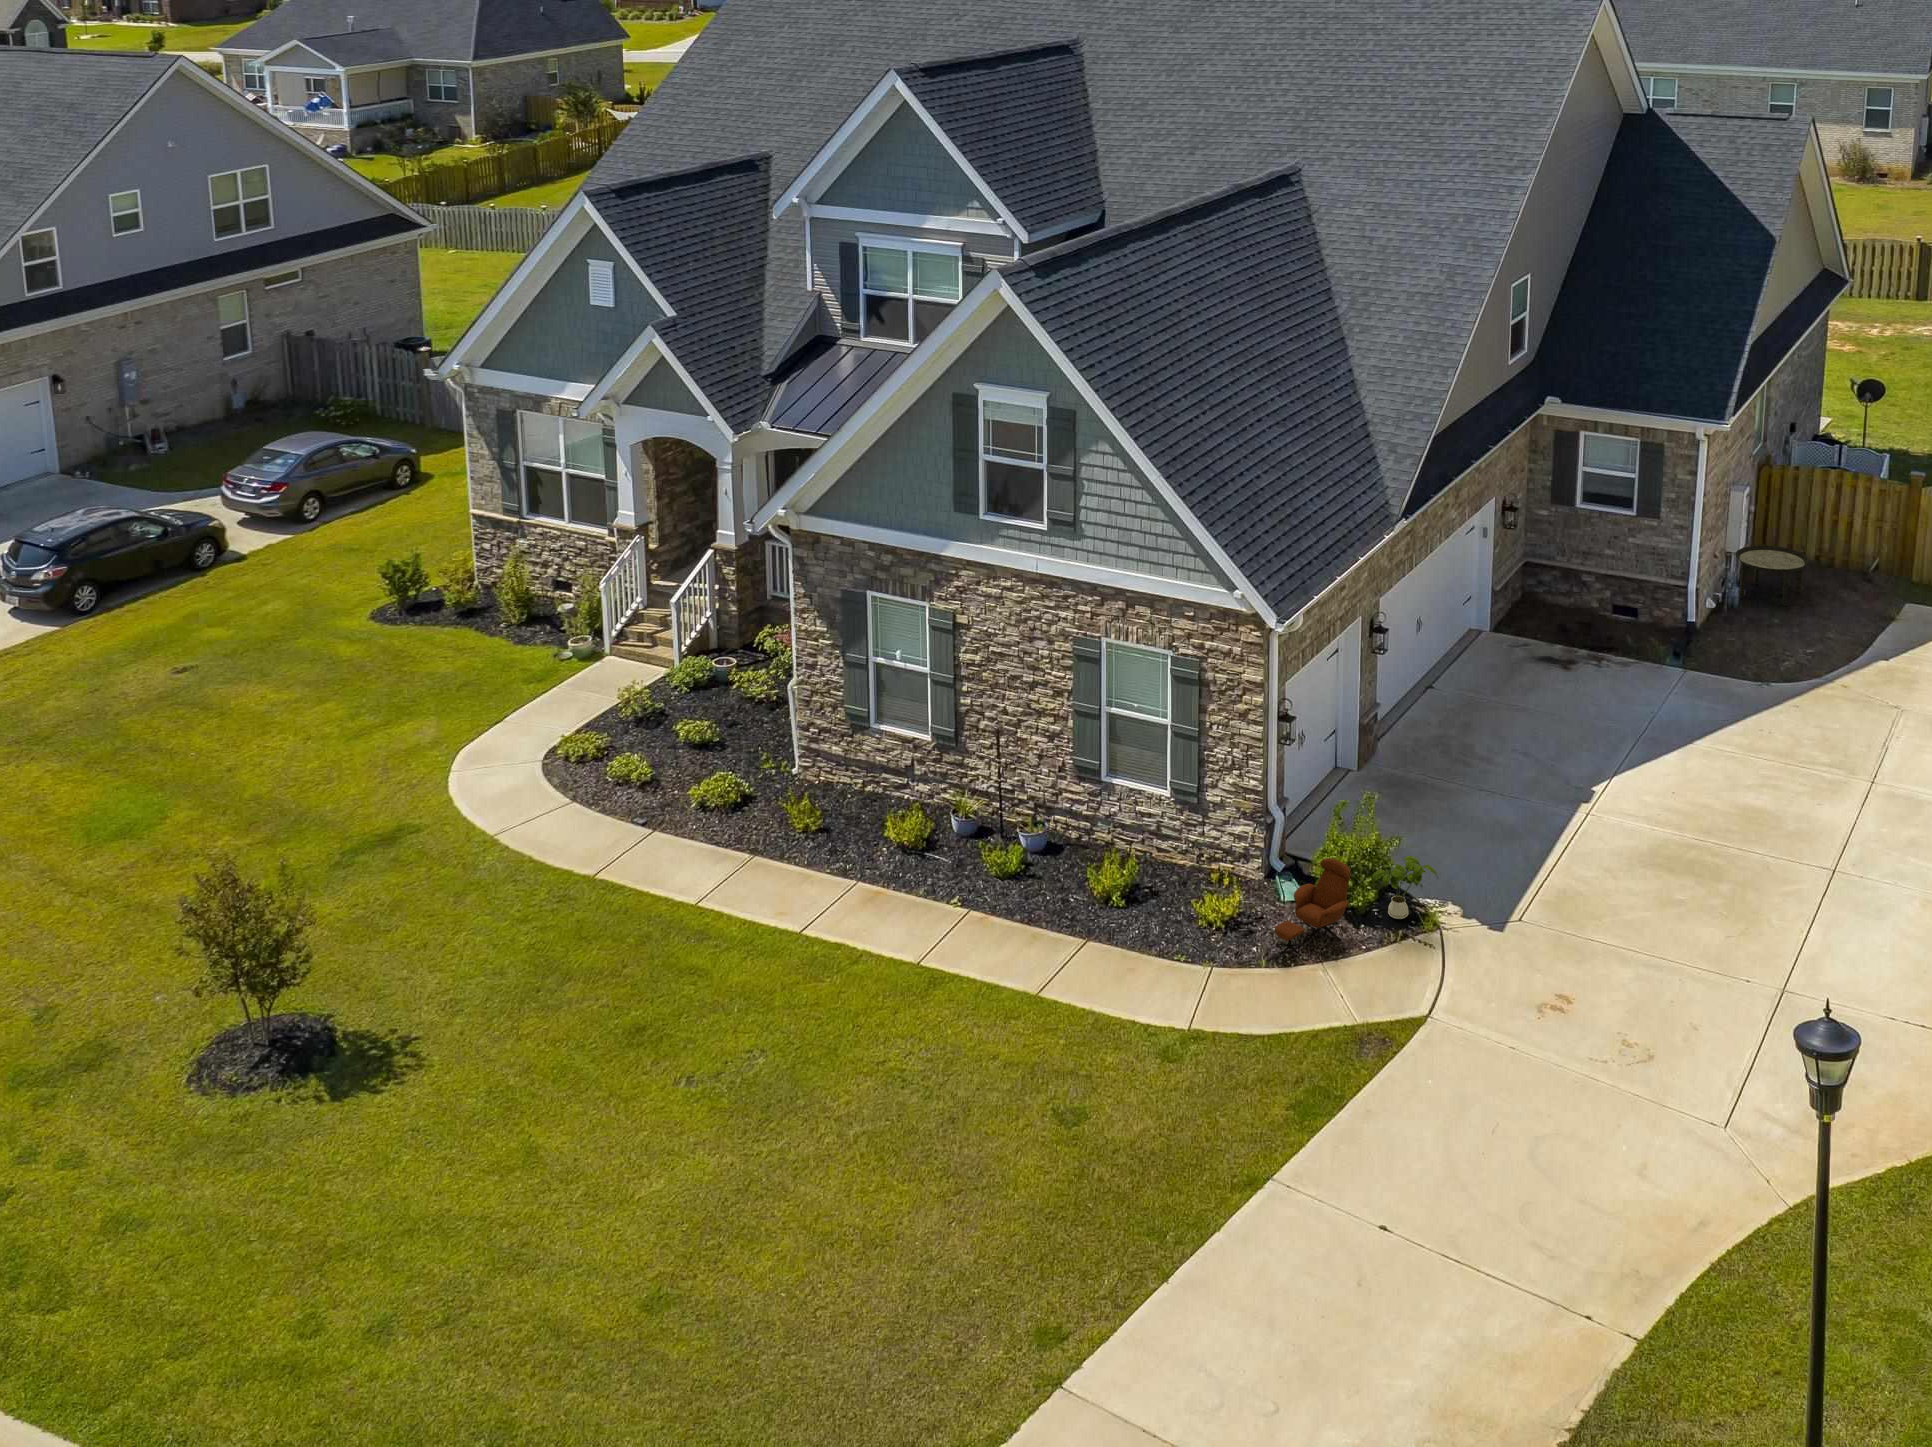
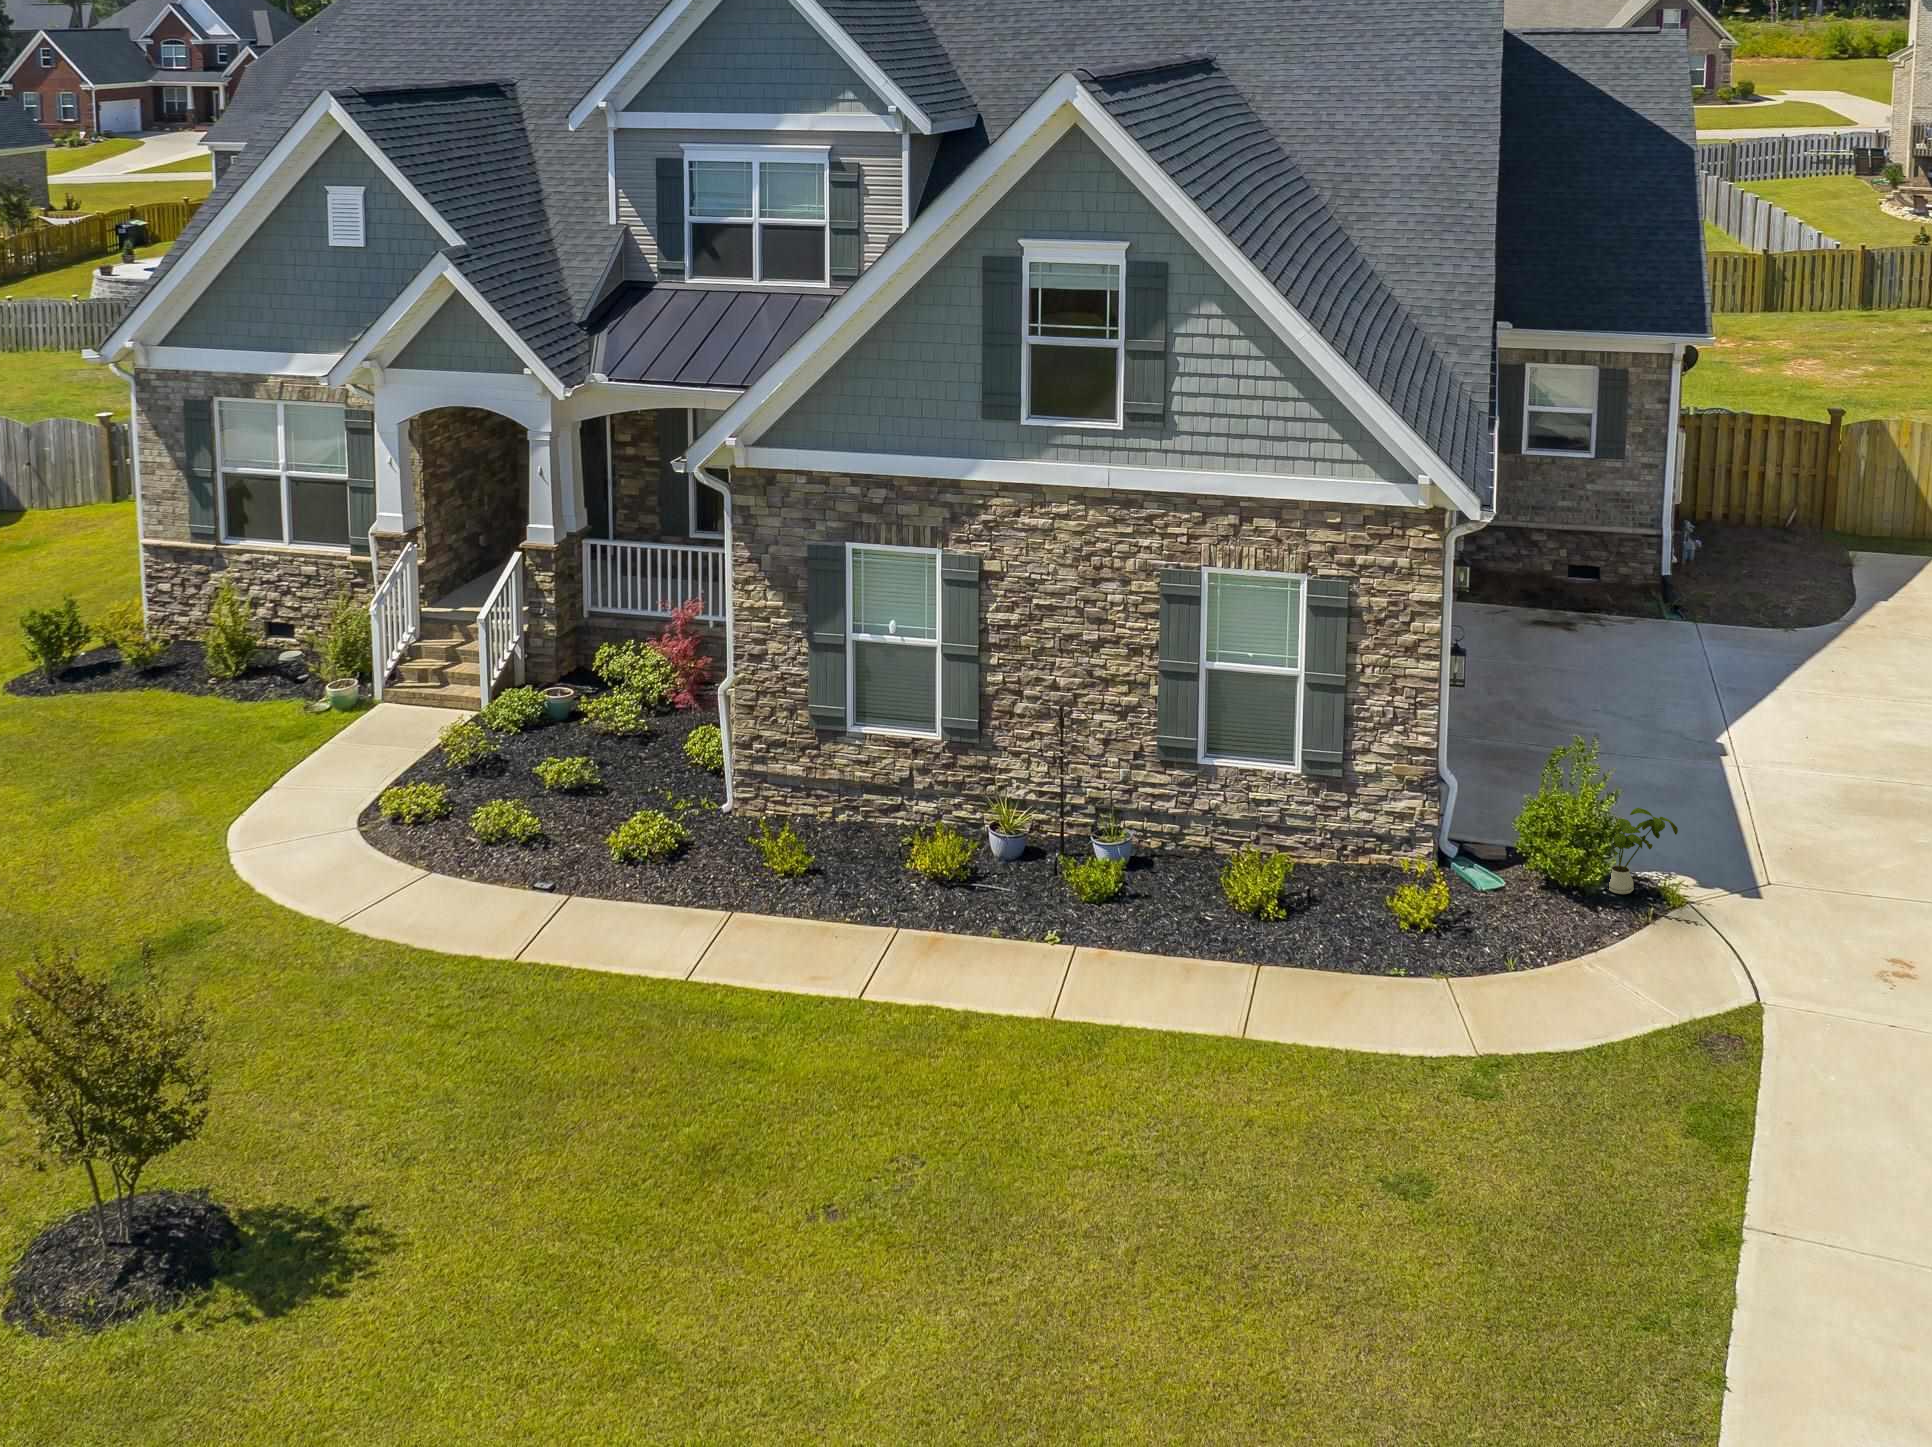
round table: present [1735,546,1809,607] -> none [1673,500,1758,562]
lounge chair: present [1275,858,1350,958] -> none [1504,821,1588,952]

